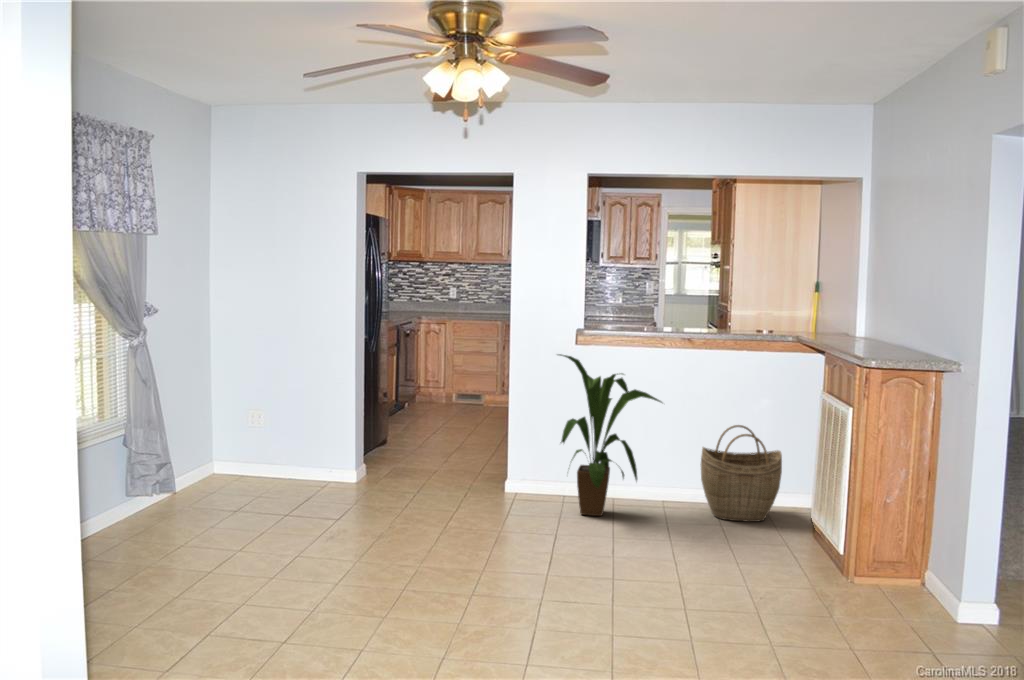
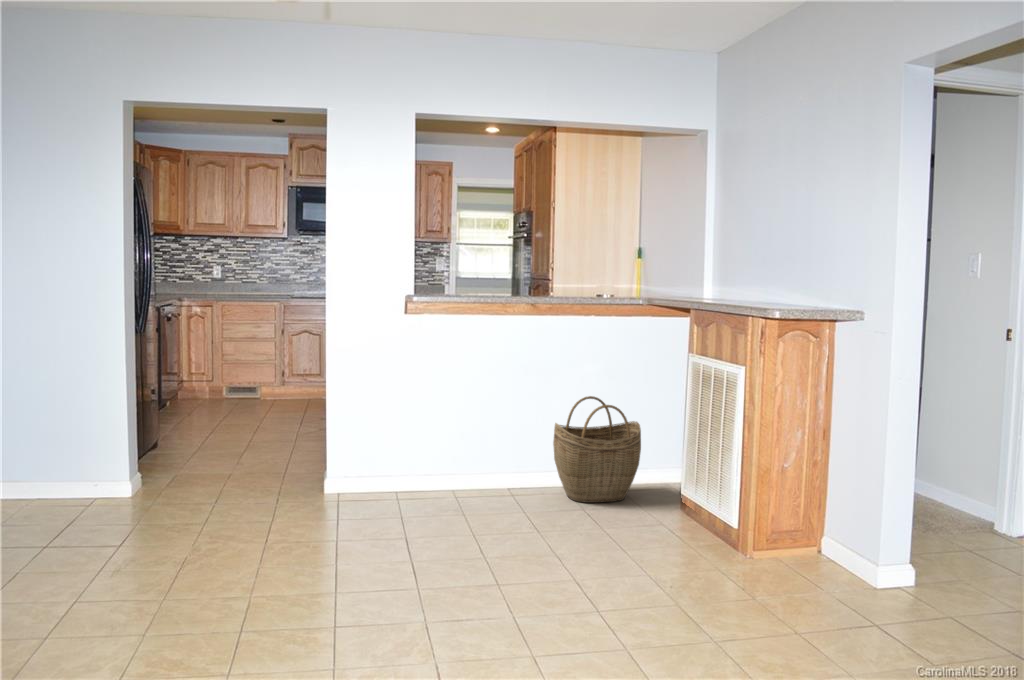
house plant: present [559,354,662,516] -> none [391,321,515,514]

